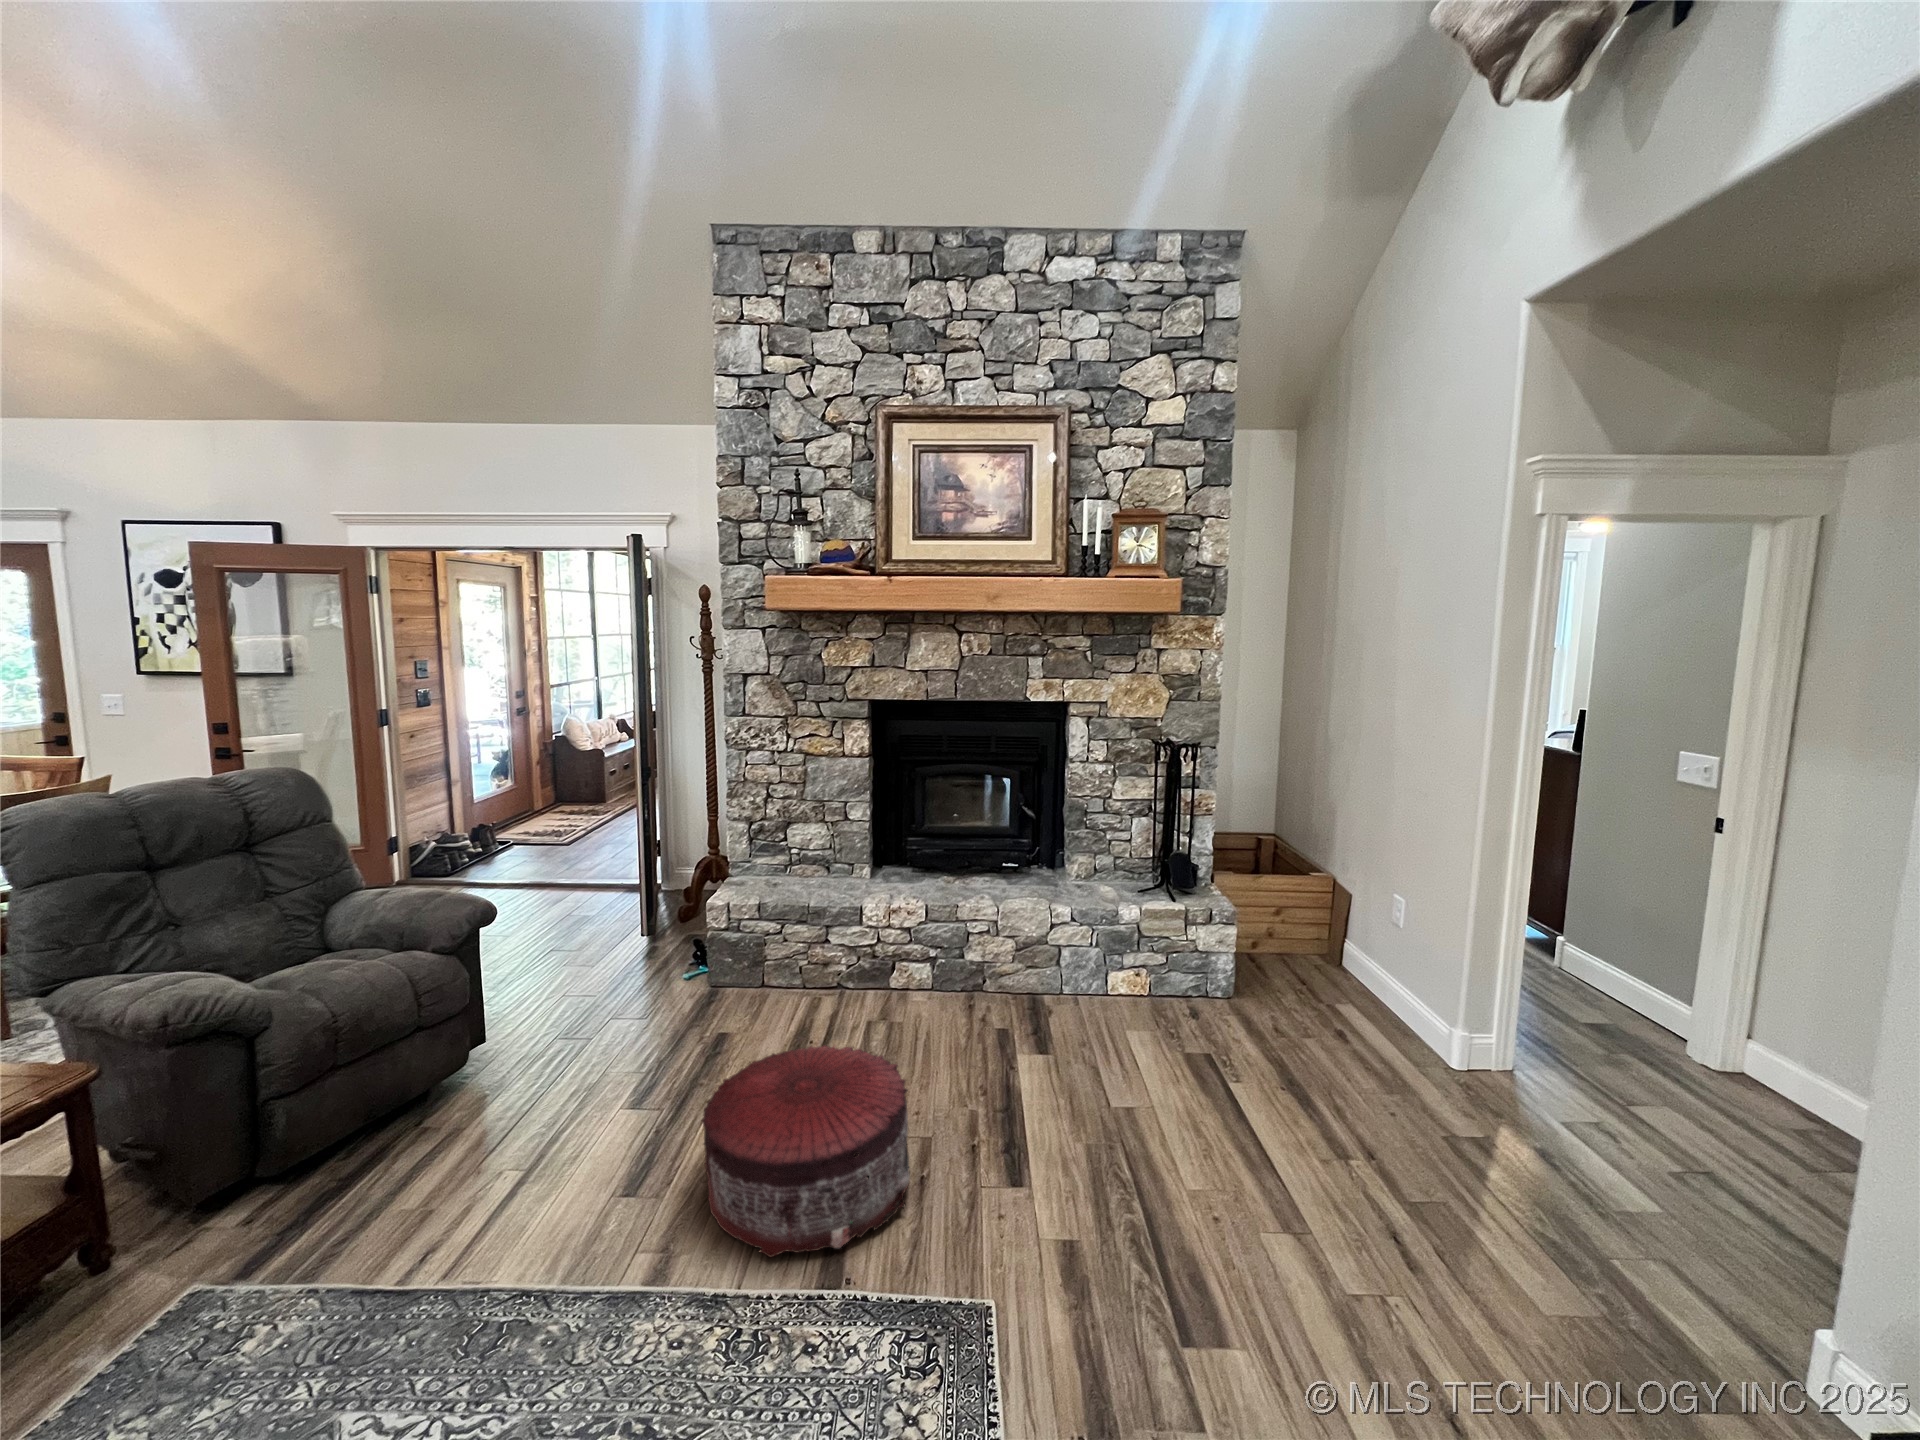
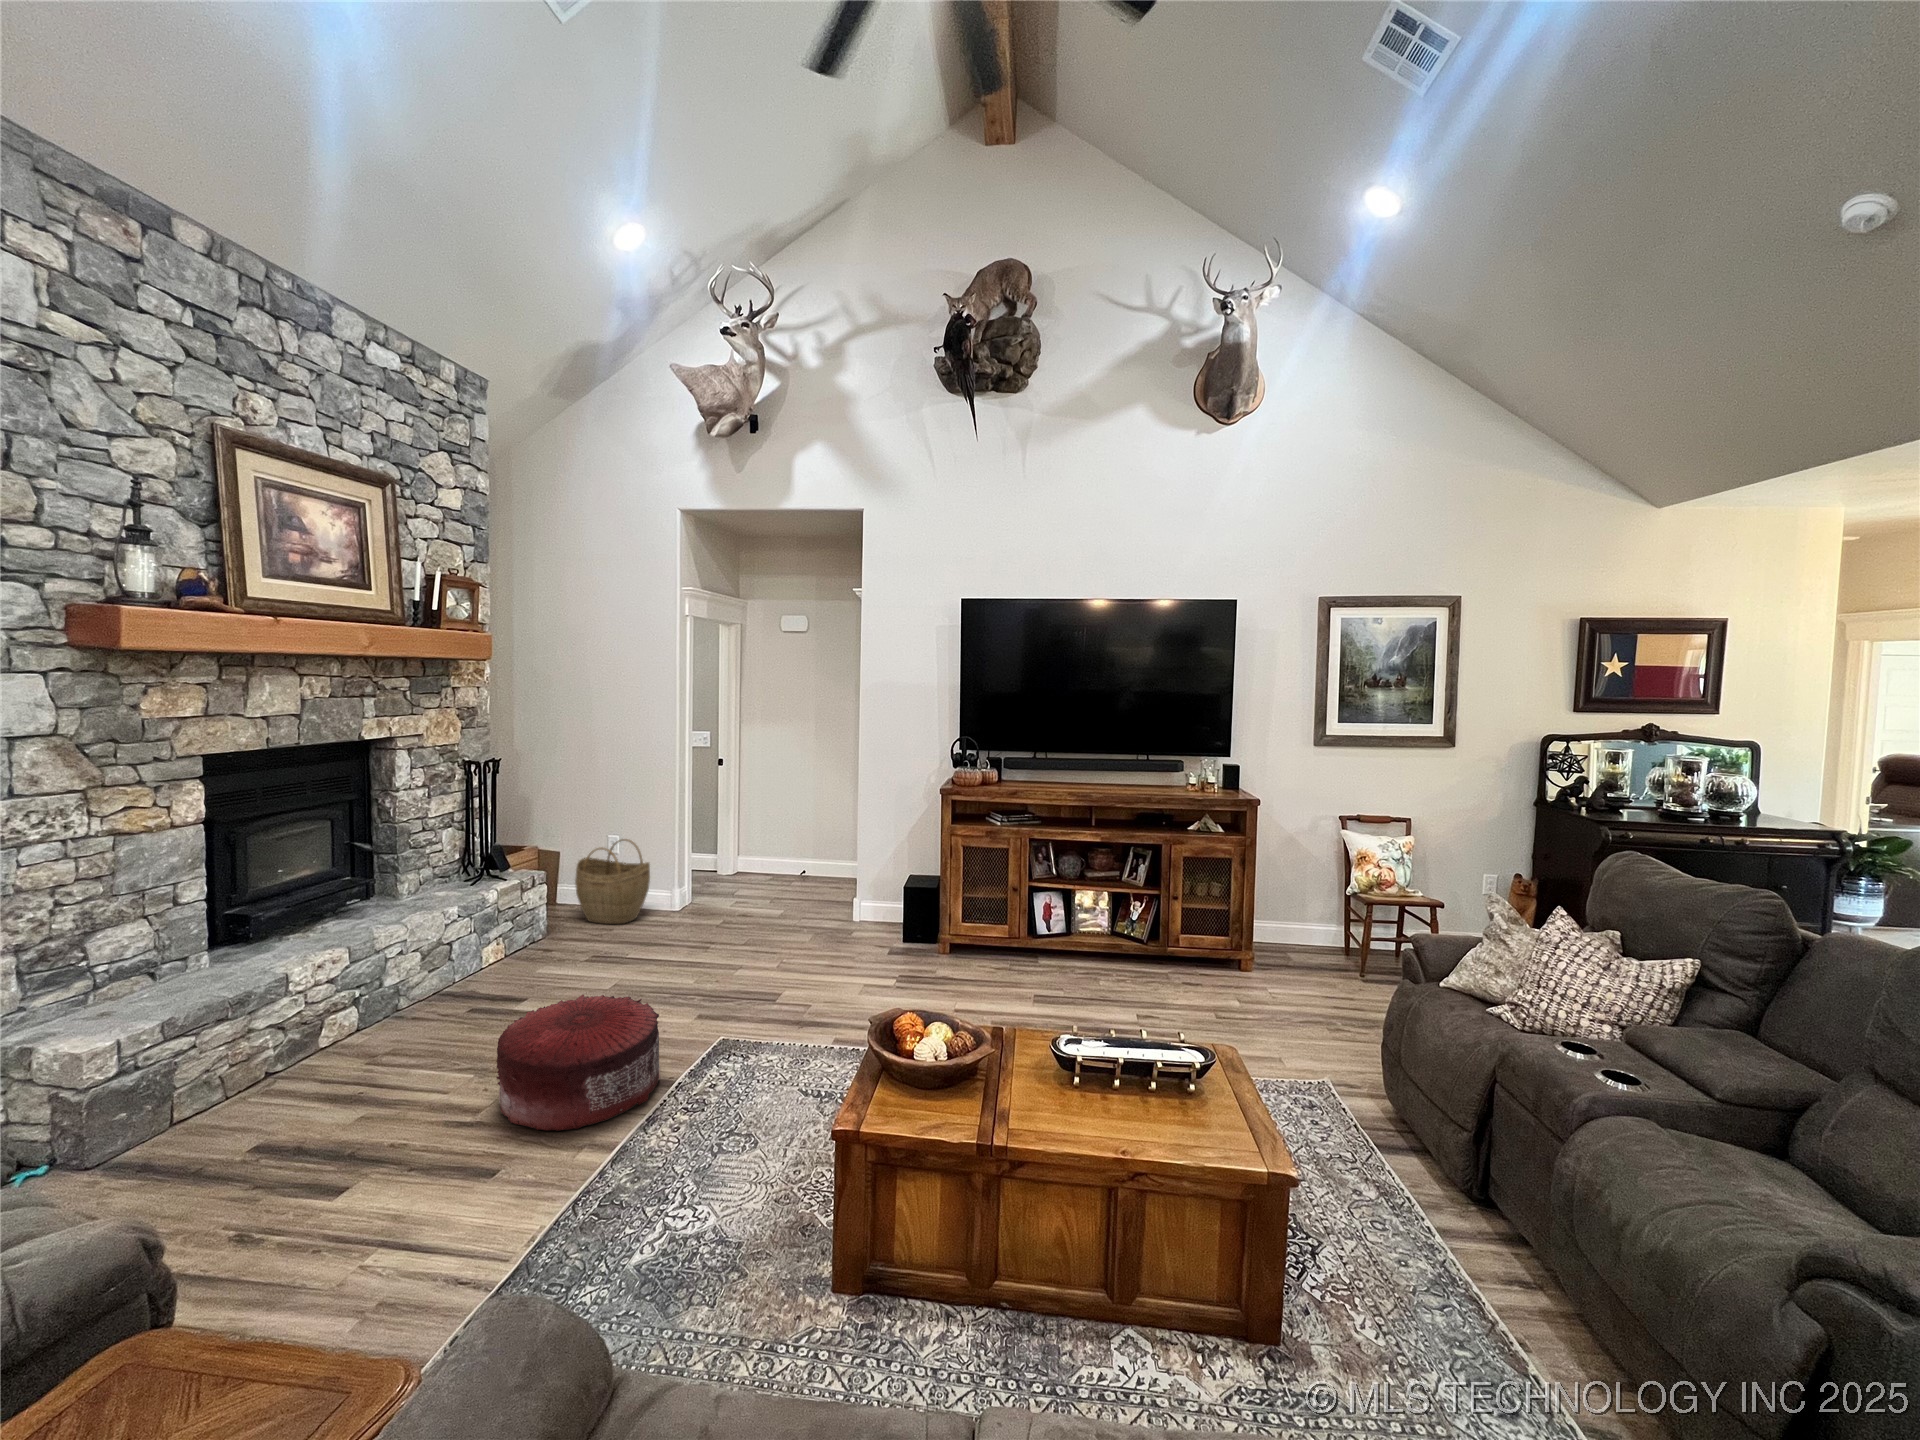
woven basket: none [1300,899,1410,1037] -> present [575,839,650,924]

